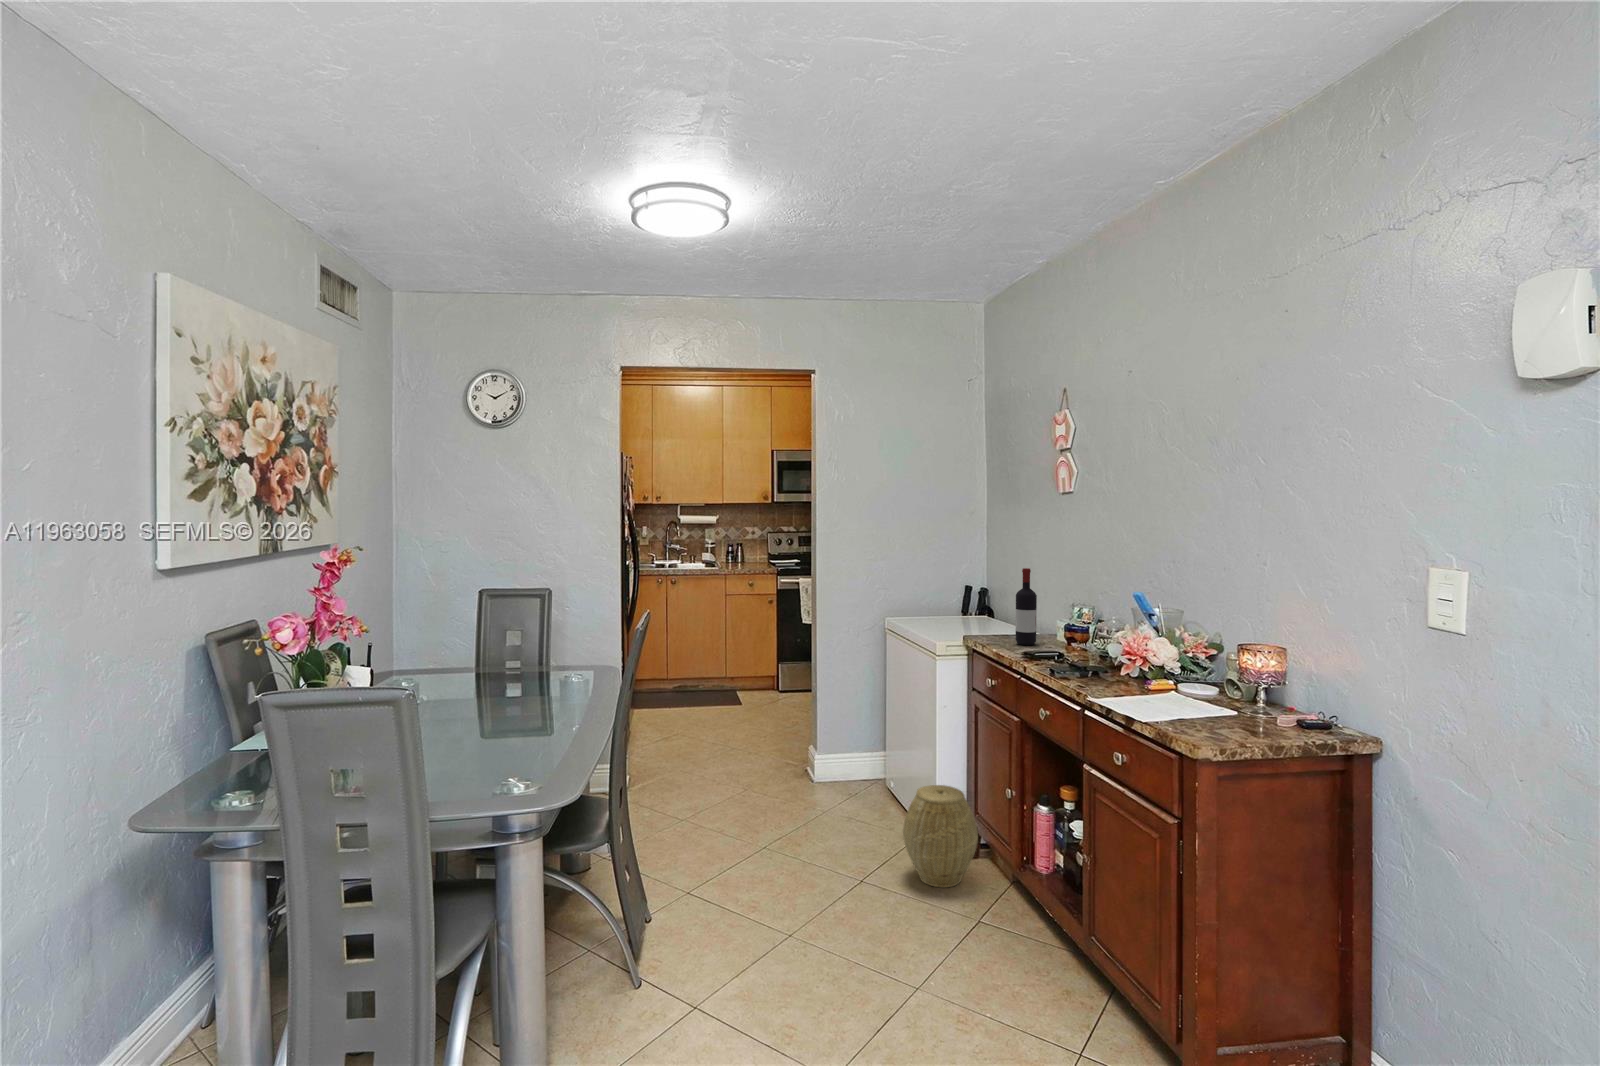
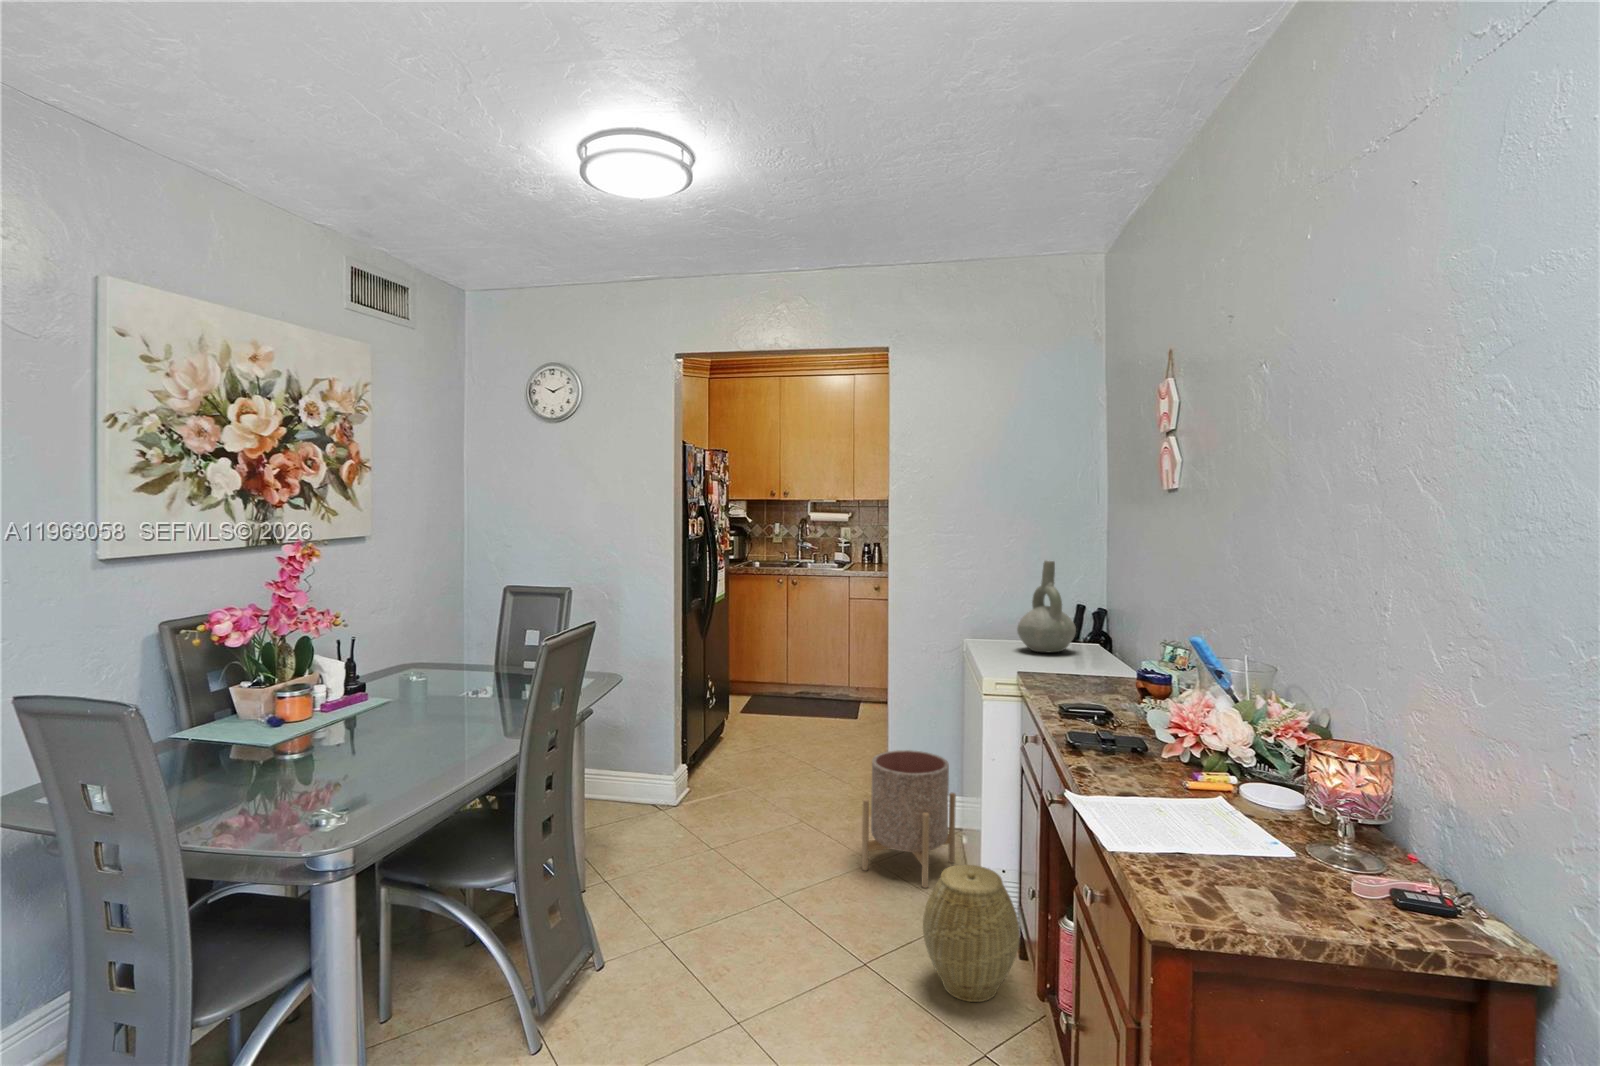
decorative vase: none [928,549,974,621] -> present [1017,561,1076,652]
wine bottle: present [1016,568,1037,645] -> none [1088,592,1118,696]
planter: none [813,711,882,819] -> present [862,750,956,888]

